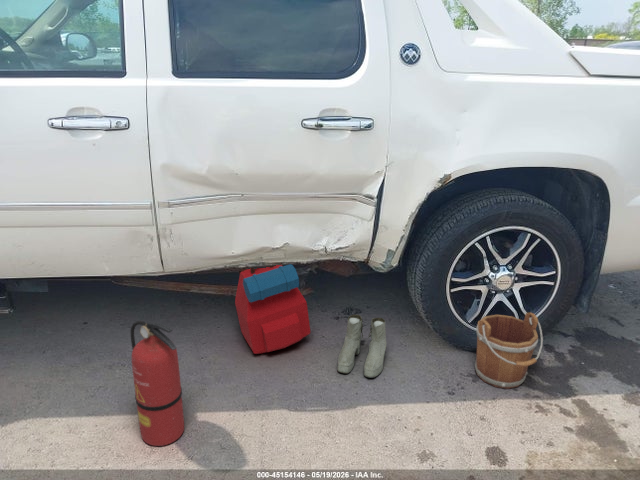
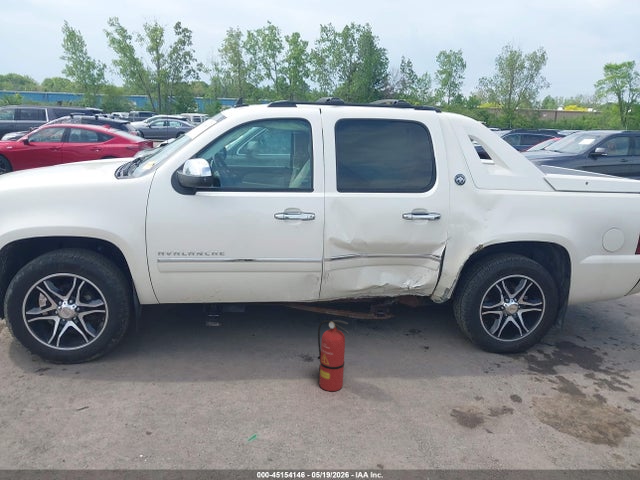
backpack: present [235,264,310,354] -> none [351,287,397,351]
bucket: present [475,313,543,389] -> none [498,326,537,370]
boots: present [337,315,387,378] -> none [417,328,445,364]

